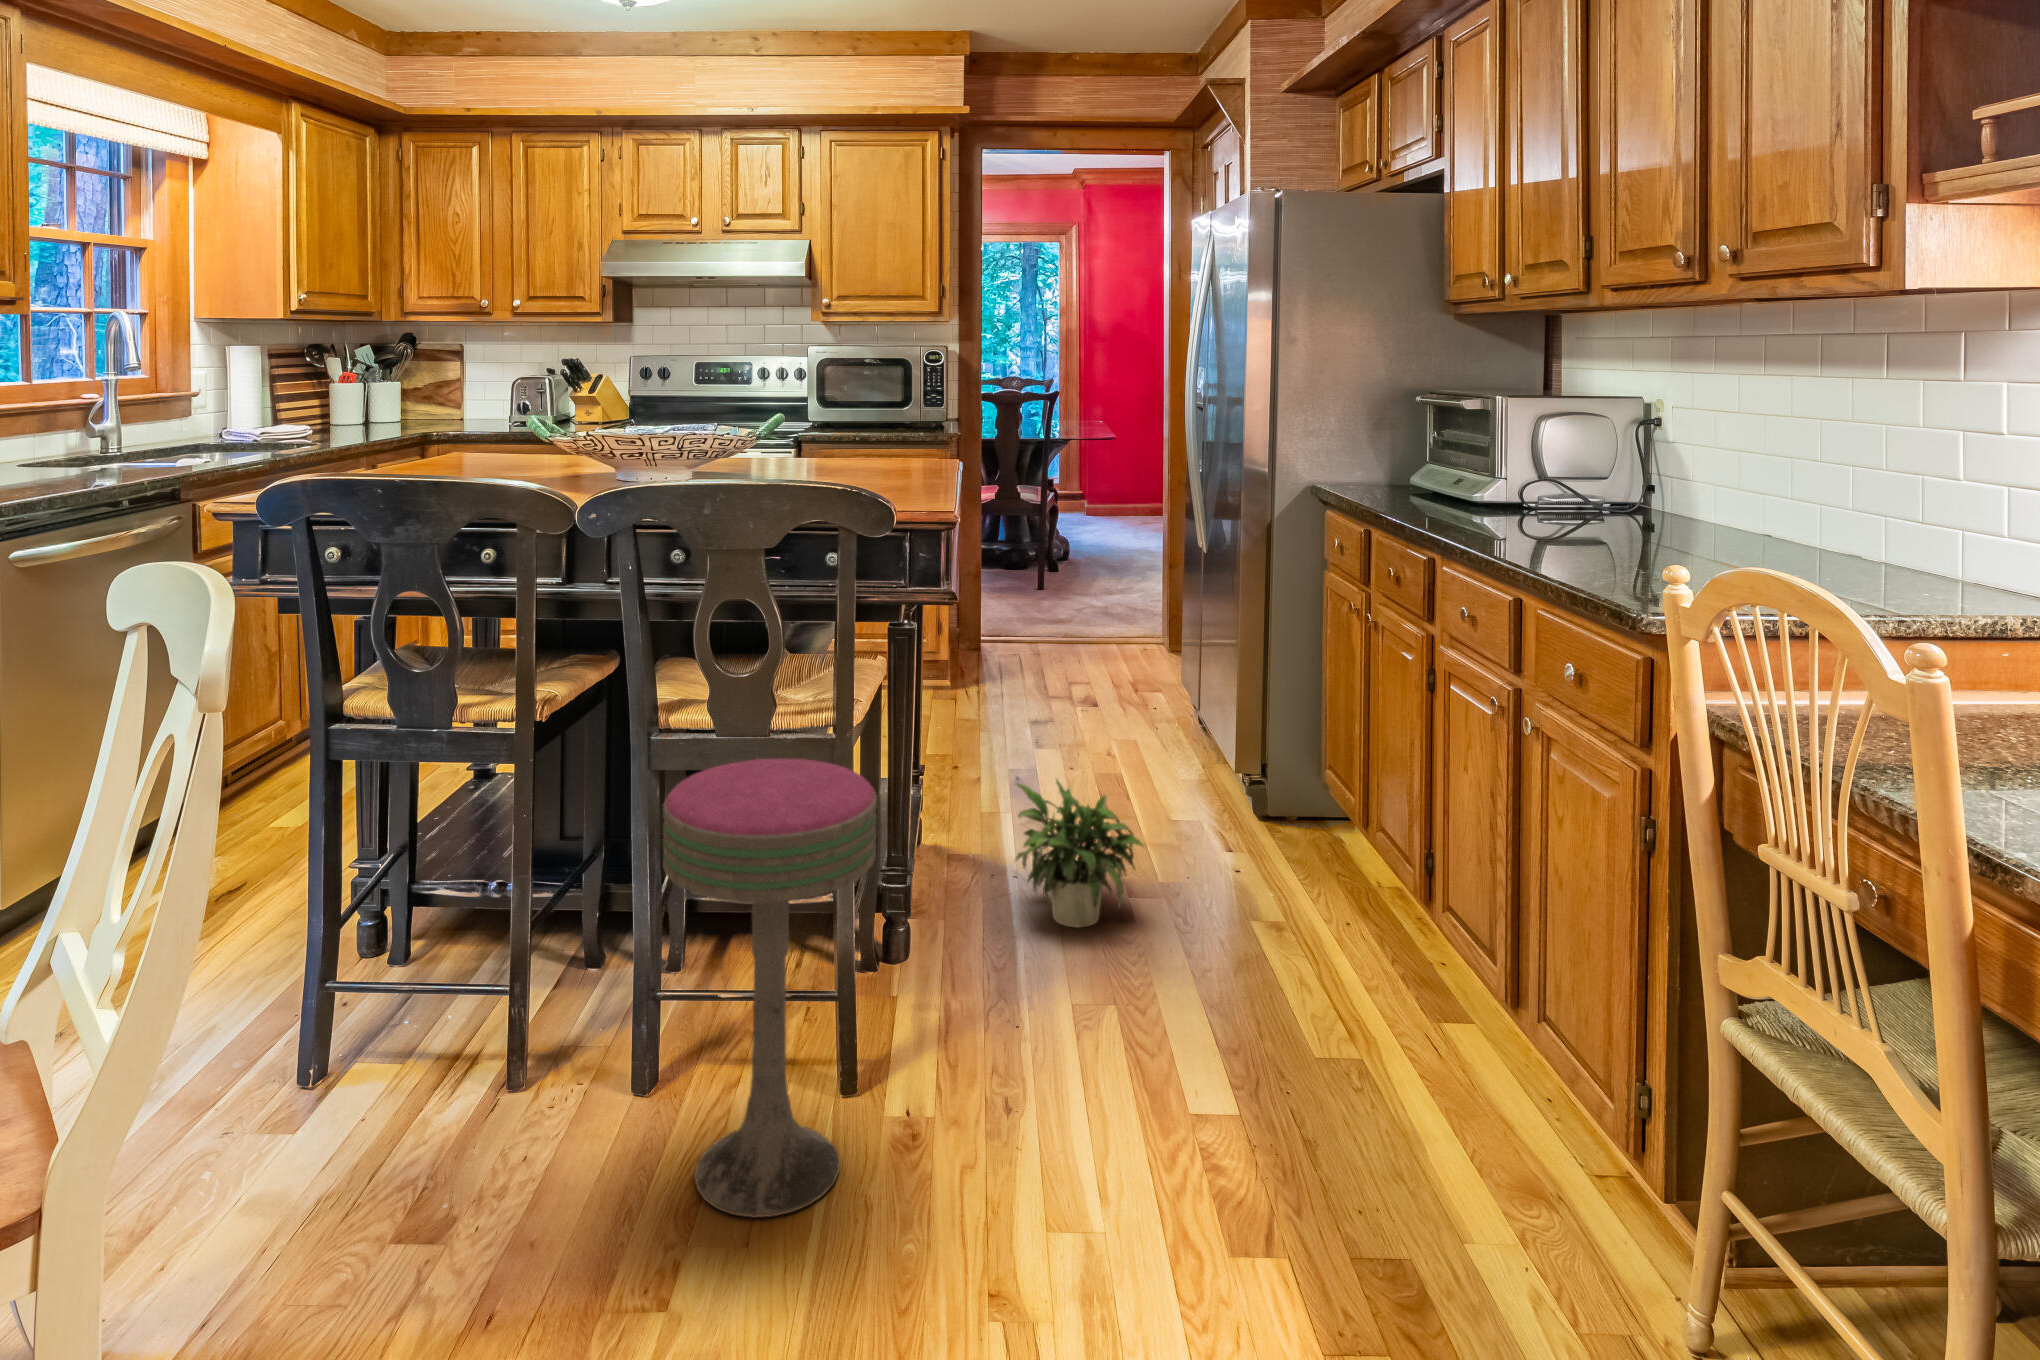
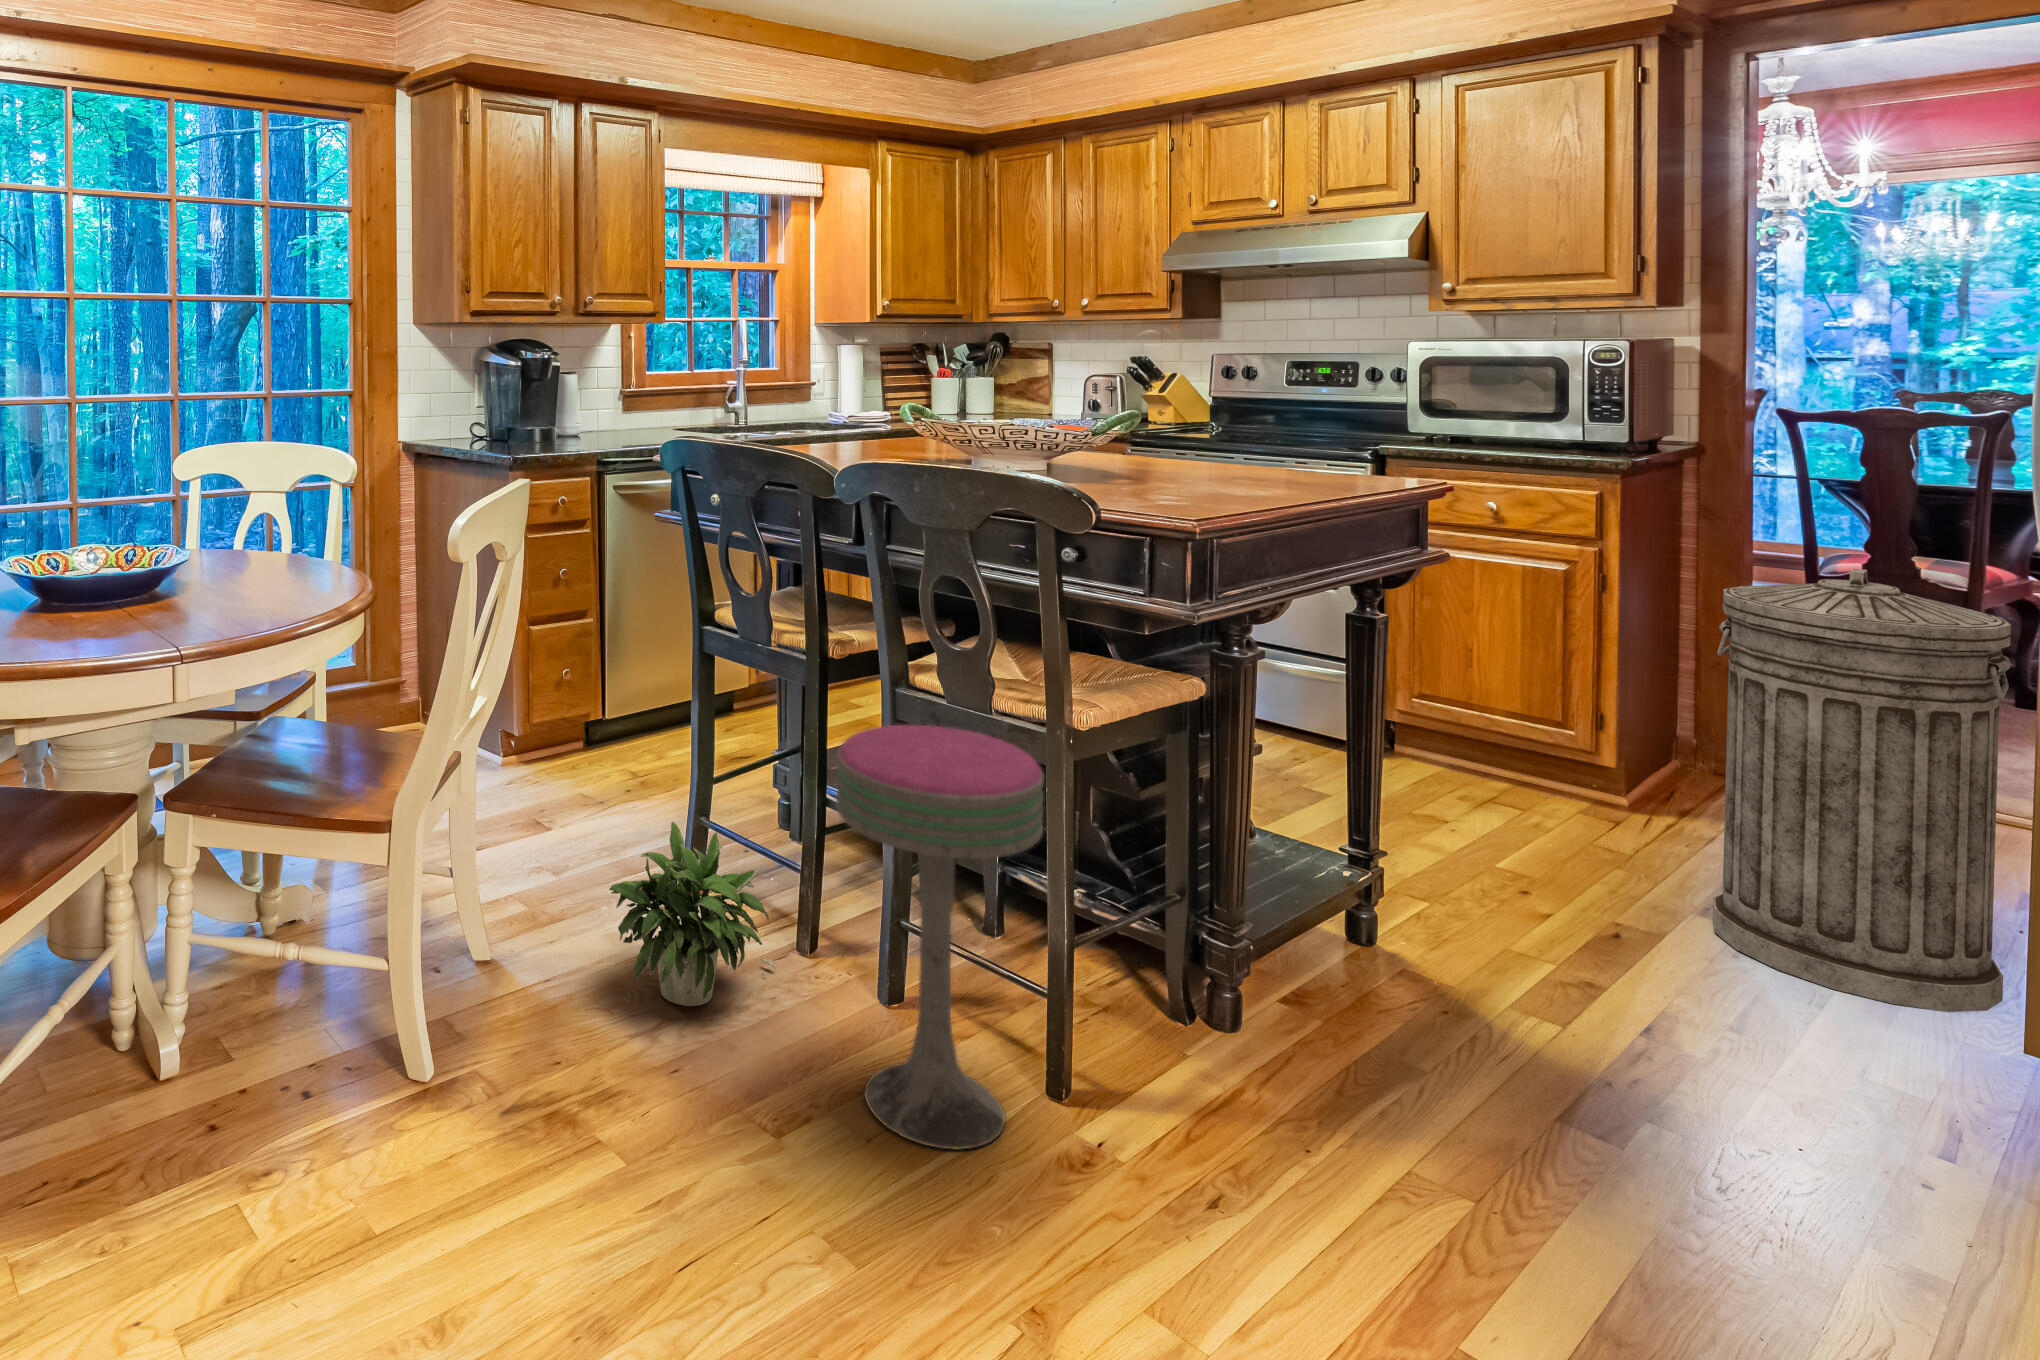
trash can: none [1066,501,1204,787] -> present [1713,569,2012,1012]
potted plant: present [1015,780,1144,928] -> present [609,822,776,1006]

